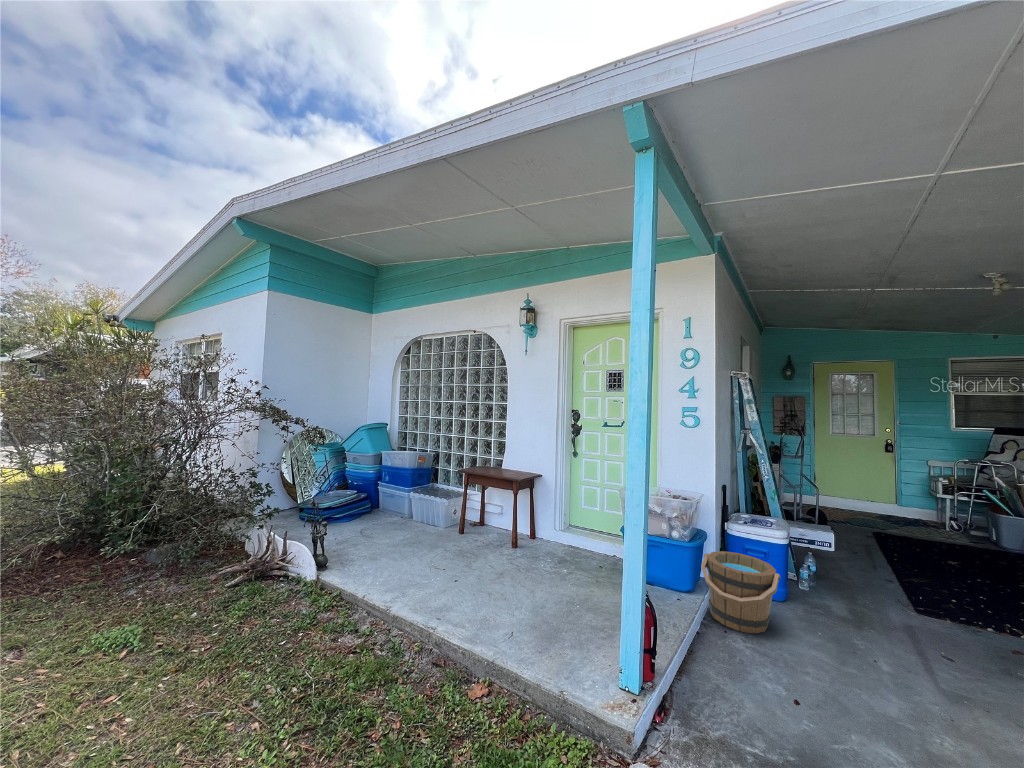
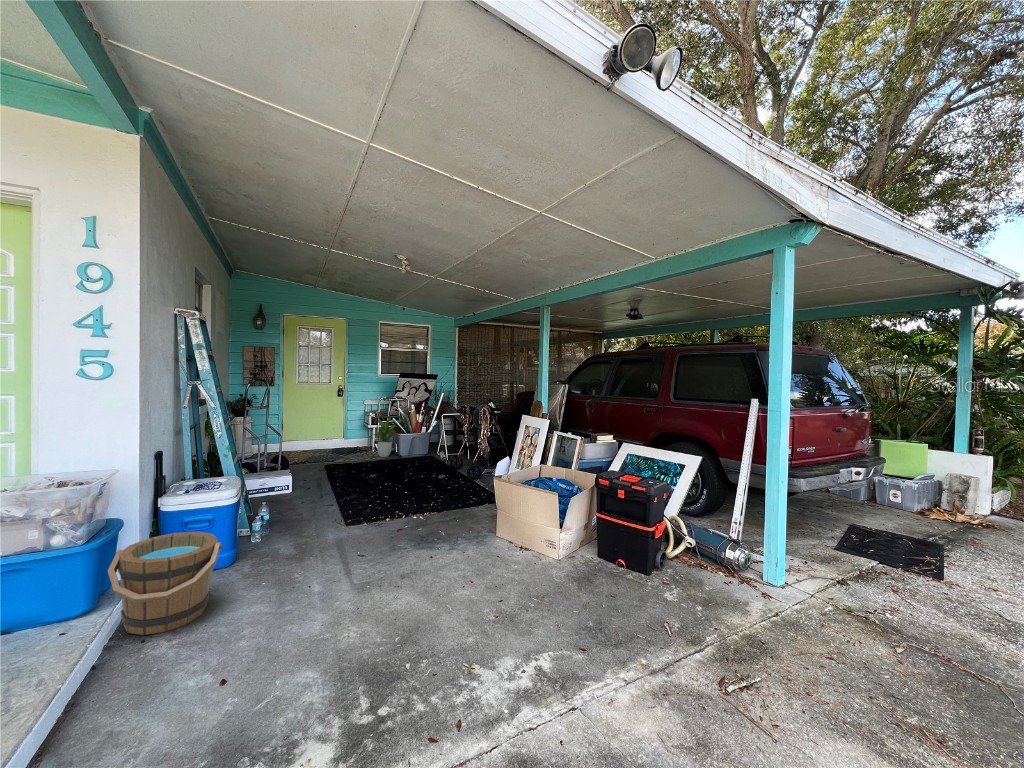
potted plant: none [945,487,999,543] -> present [374,418,396,457]

